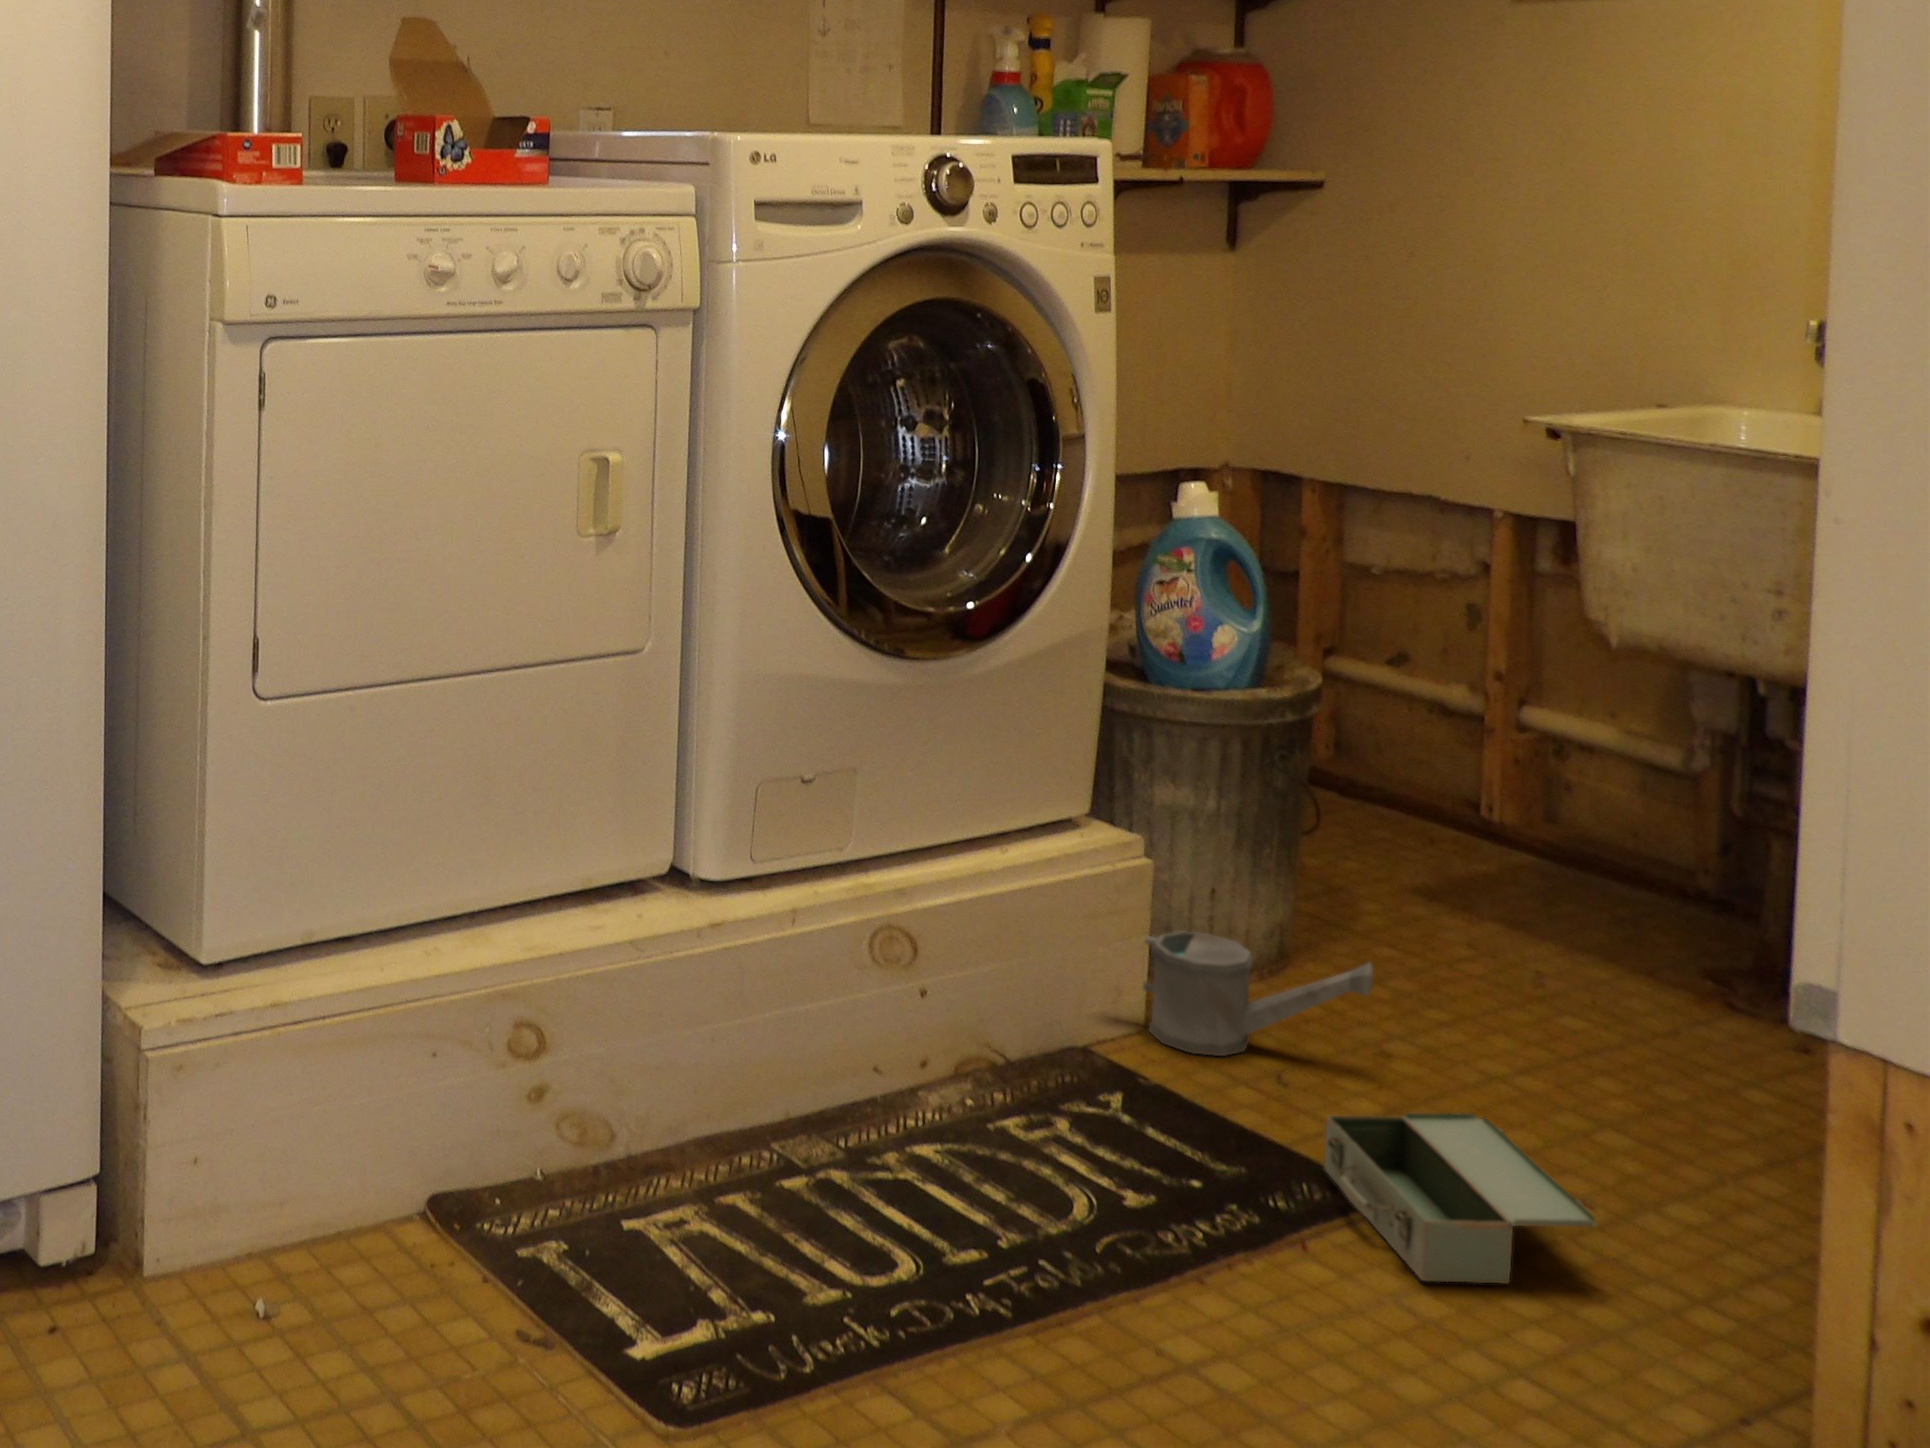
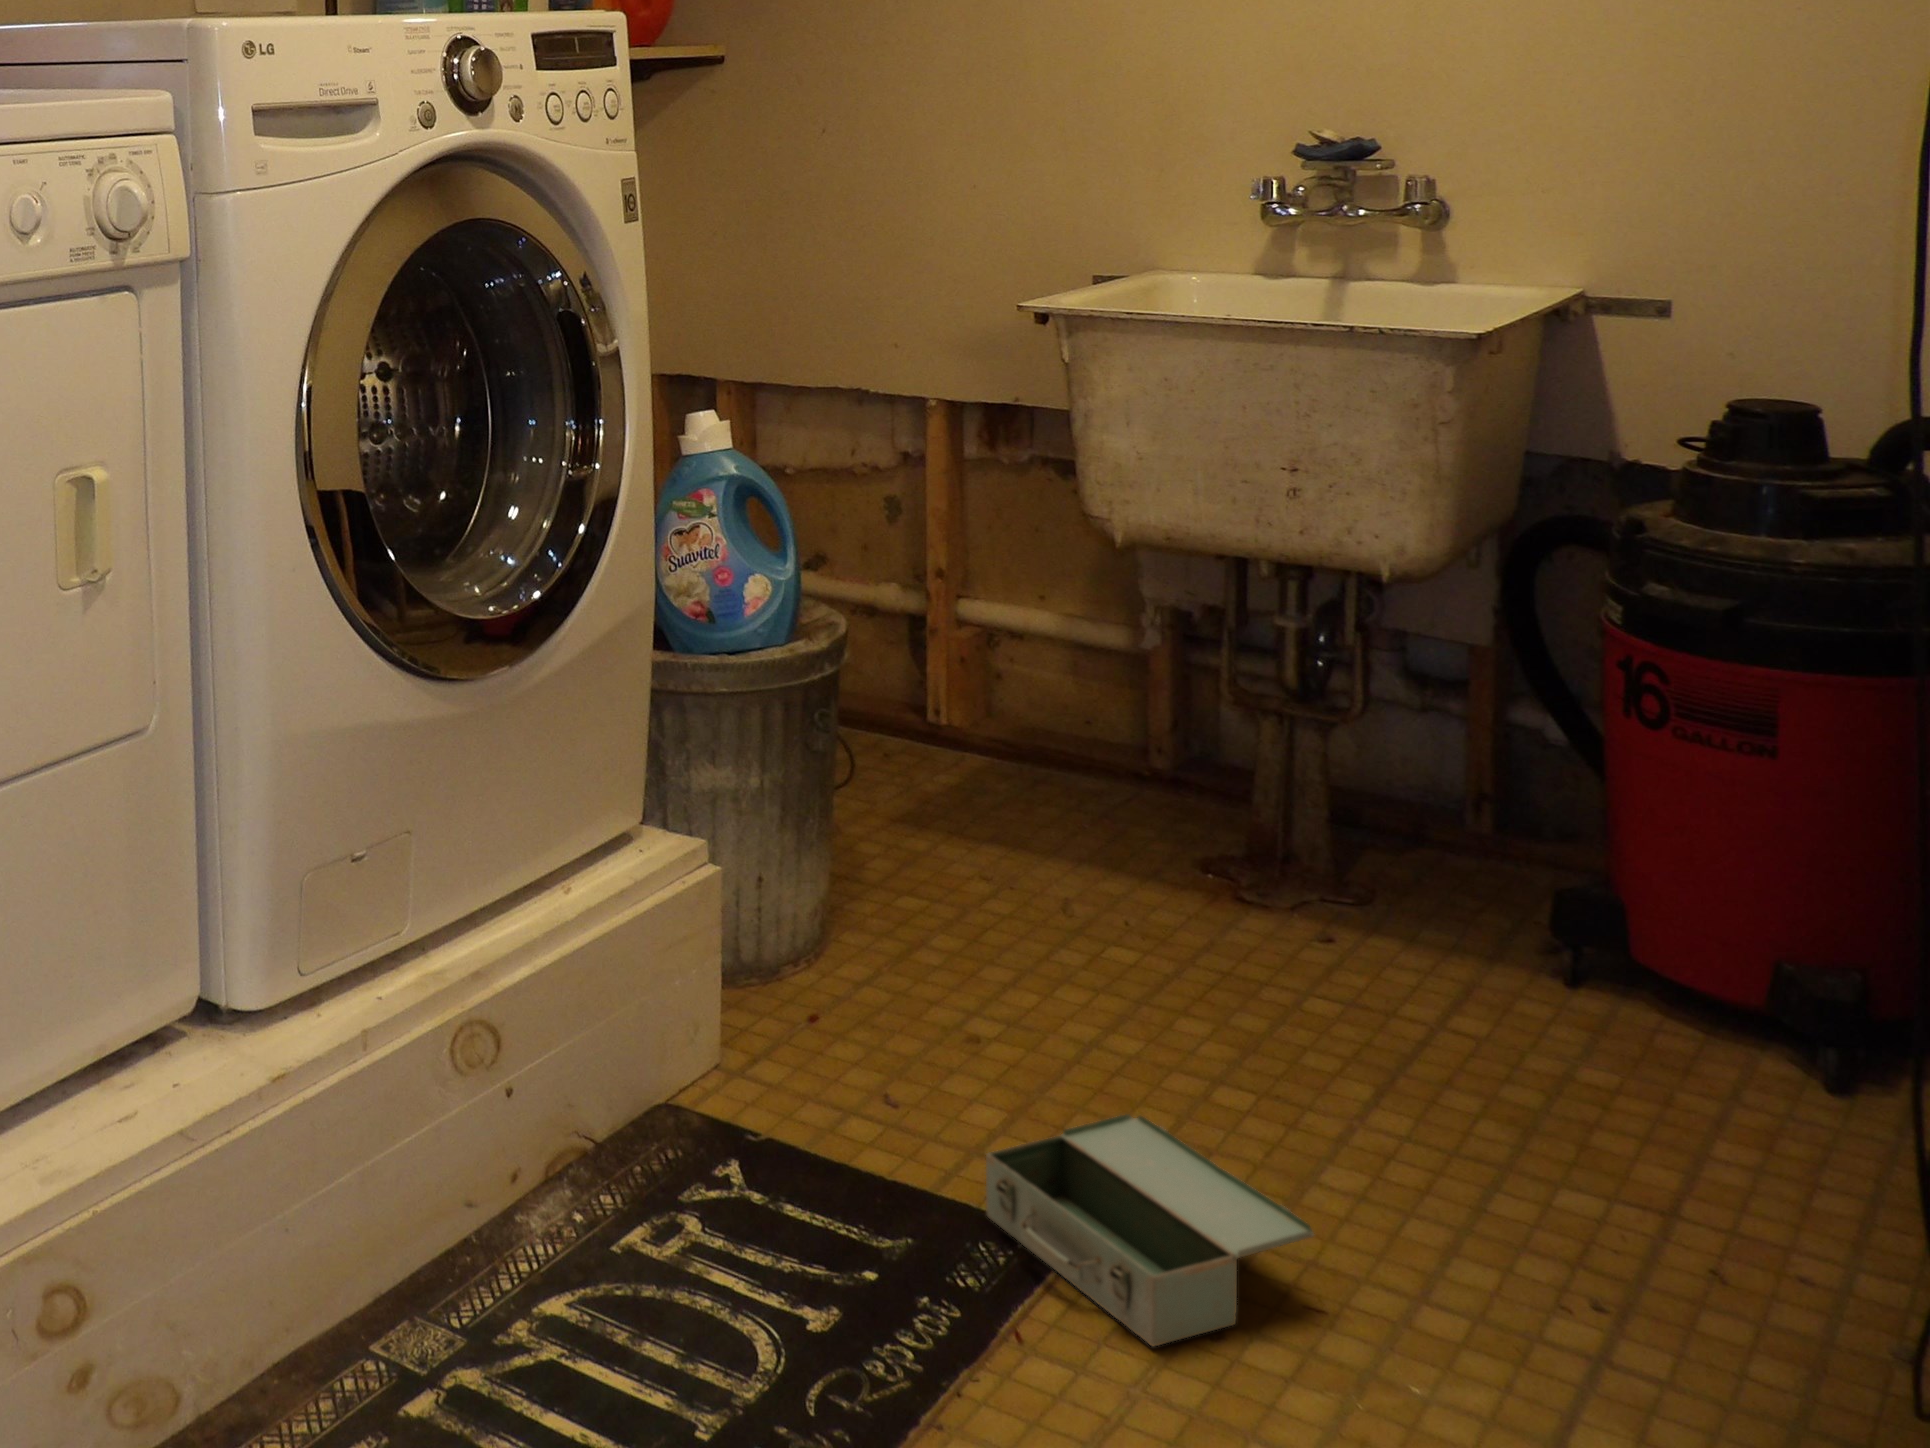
watering can: present [1143,932,1373,1056] -> none [671,941,972,1089]

